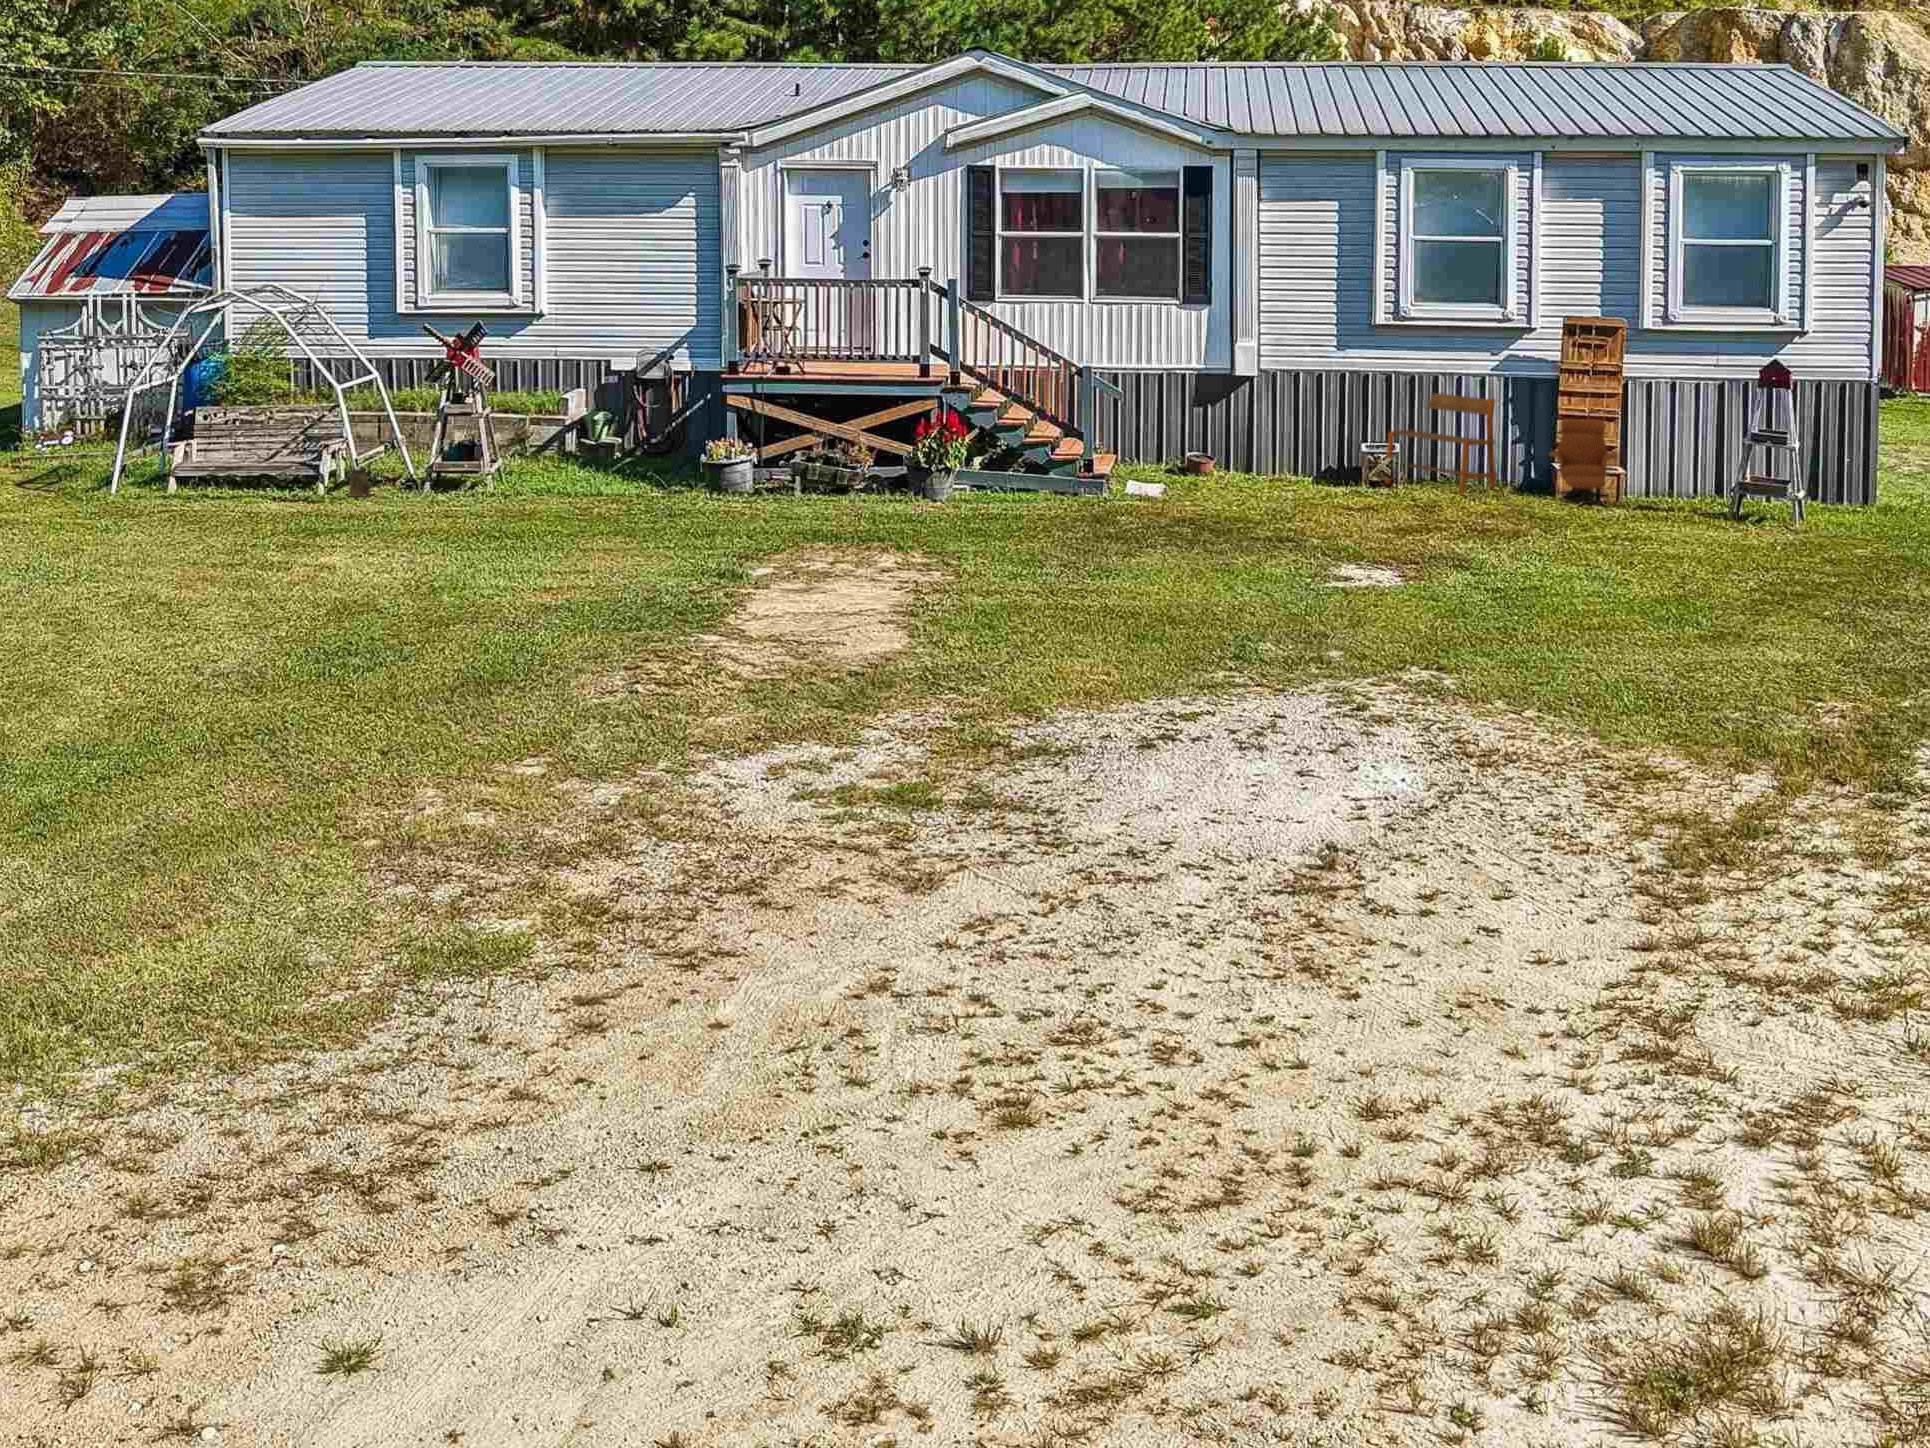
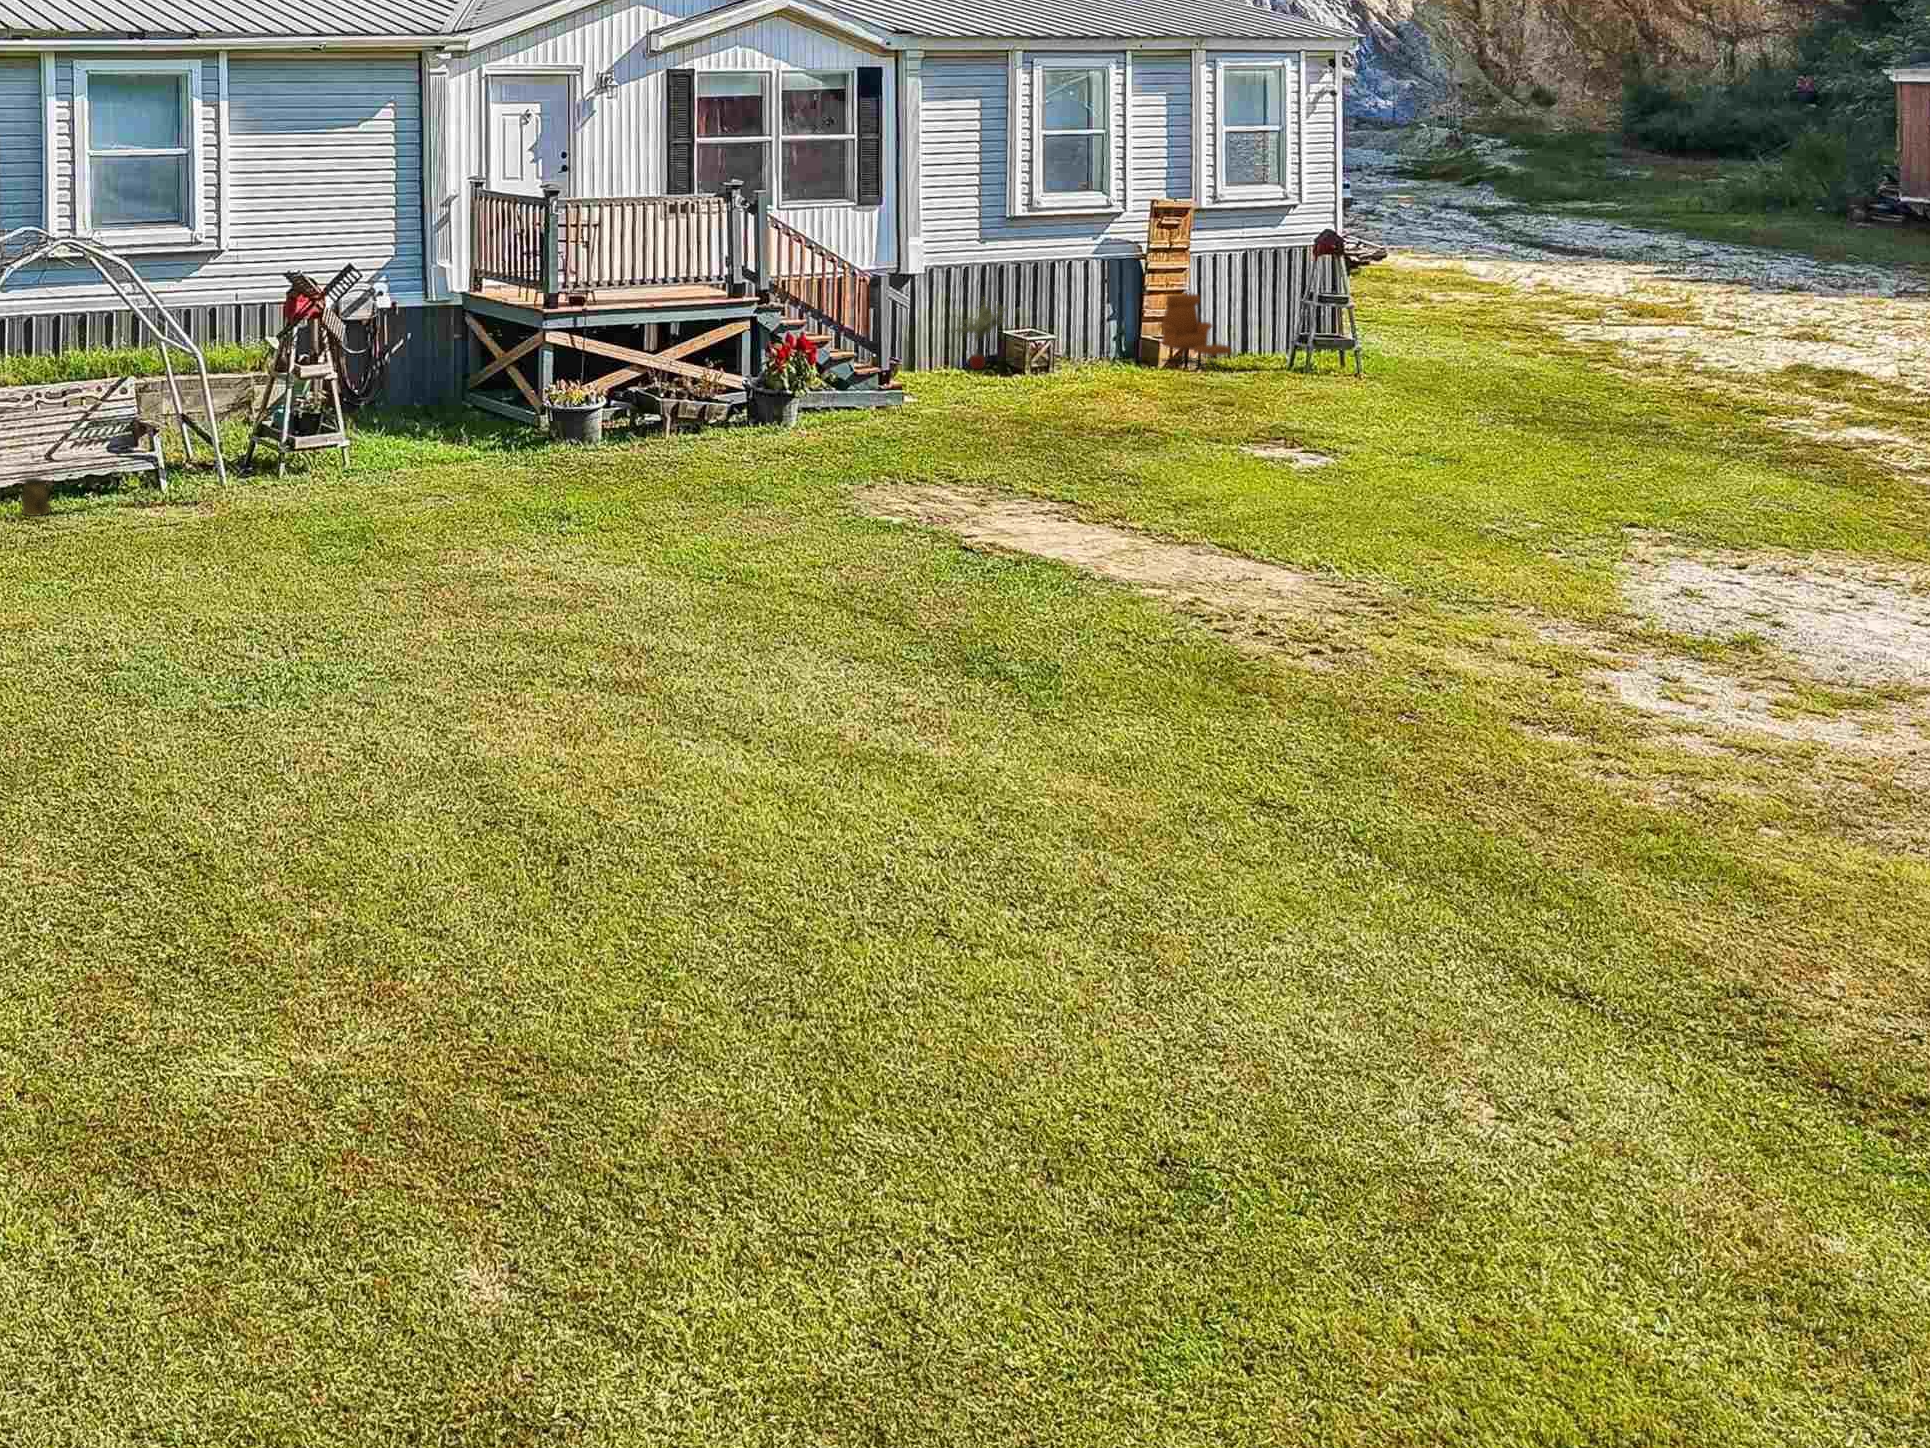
bench: present [1385,393,1497,495] -> none [1021,277,1120,371]
potted tree: none [1291,405,1355,482] -> present [956,297,1006,369]
watering can: present [345,468,379,497] -> present [22,478,51,516]

